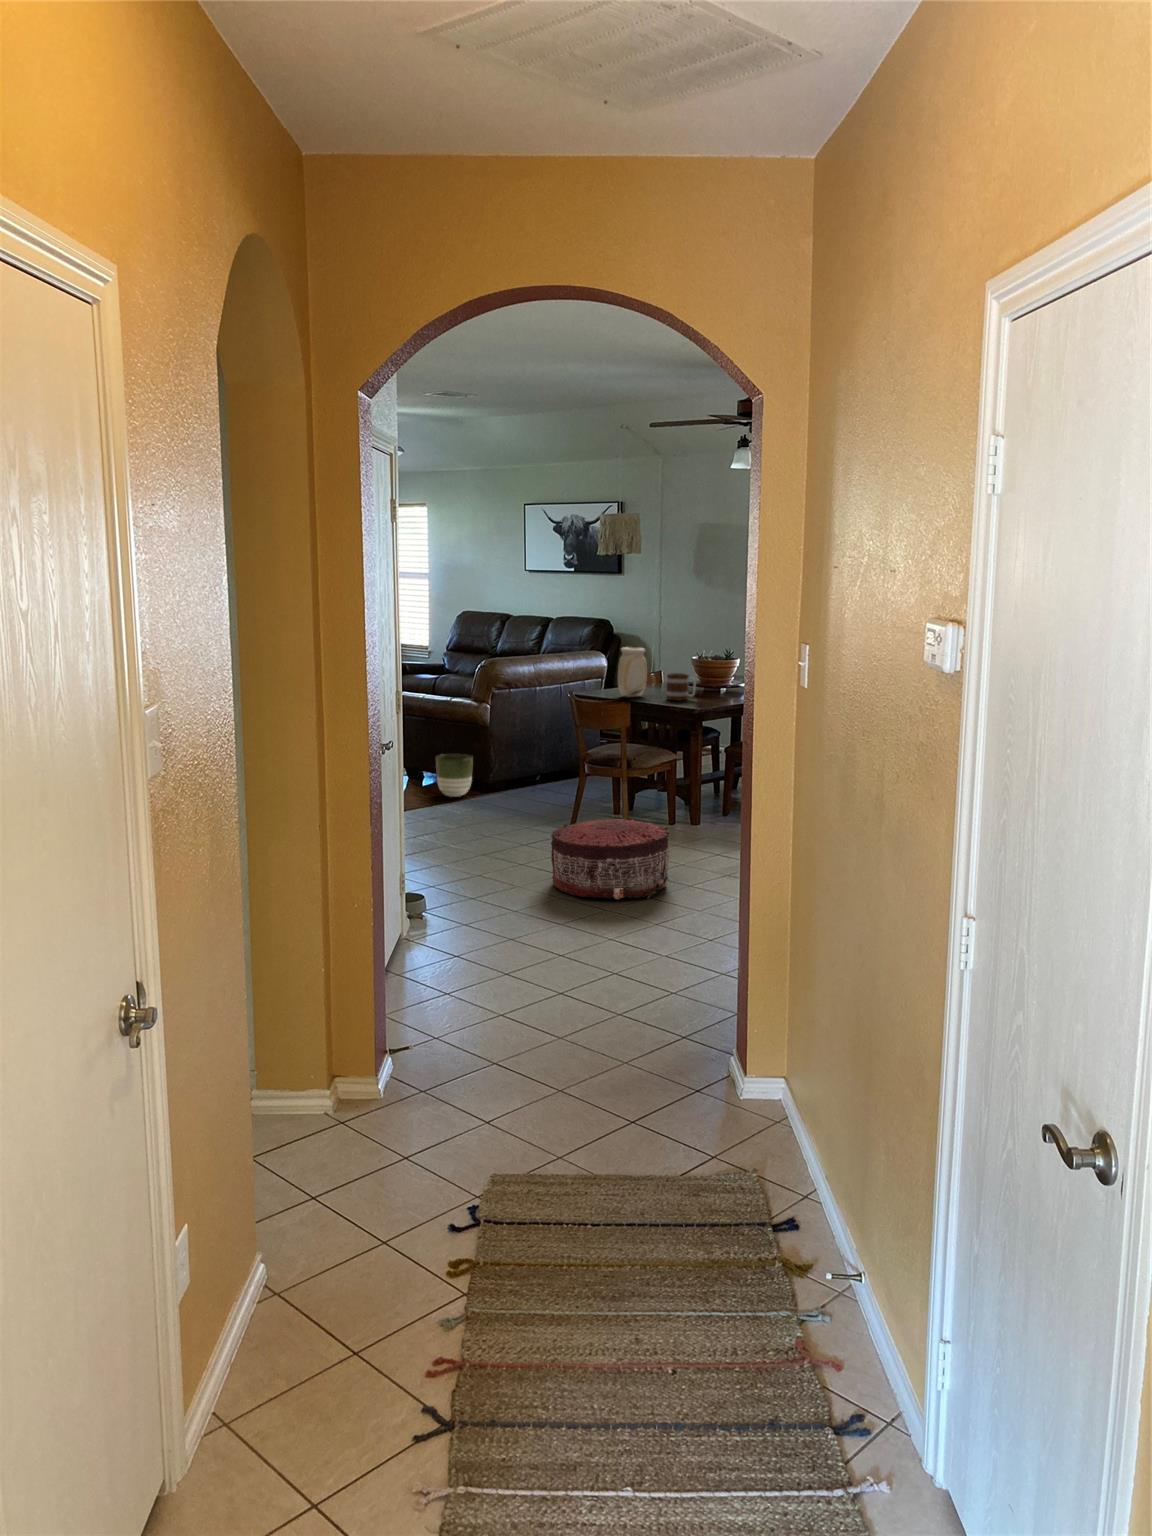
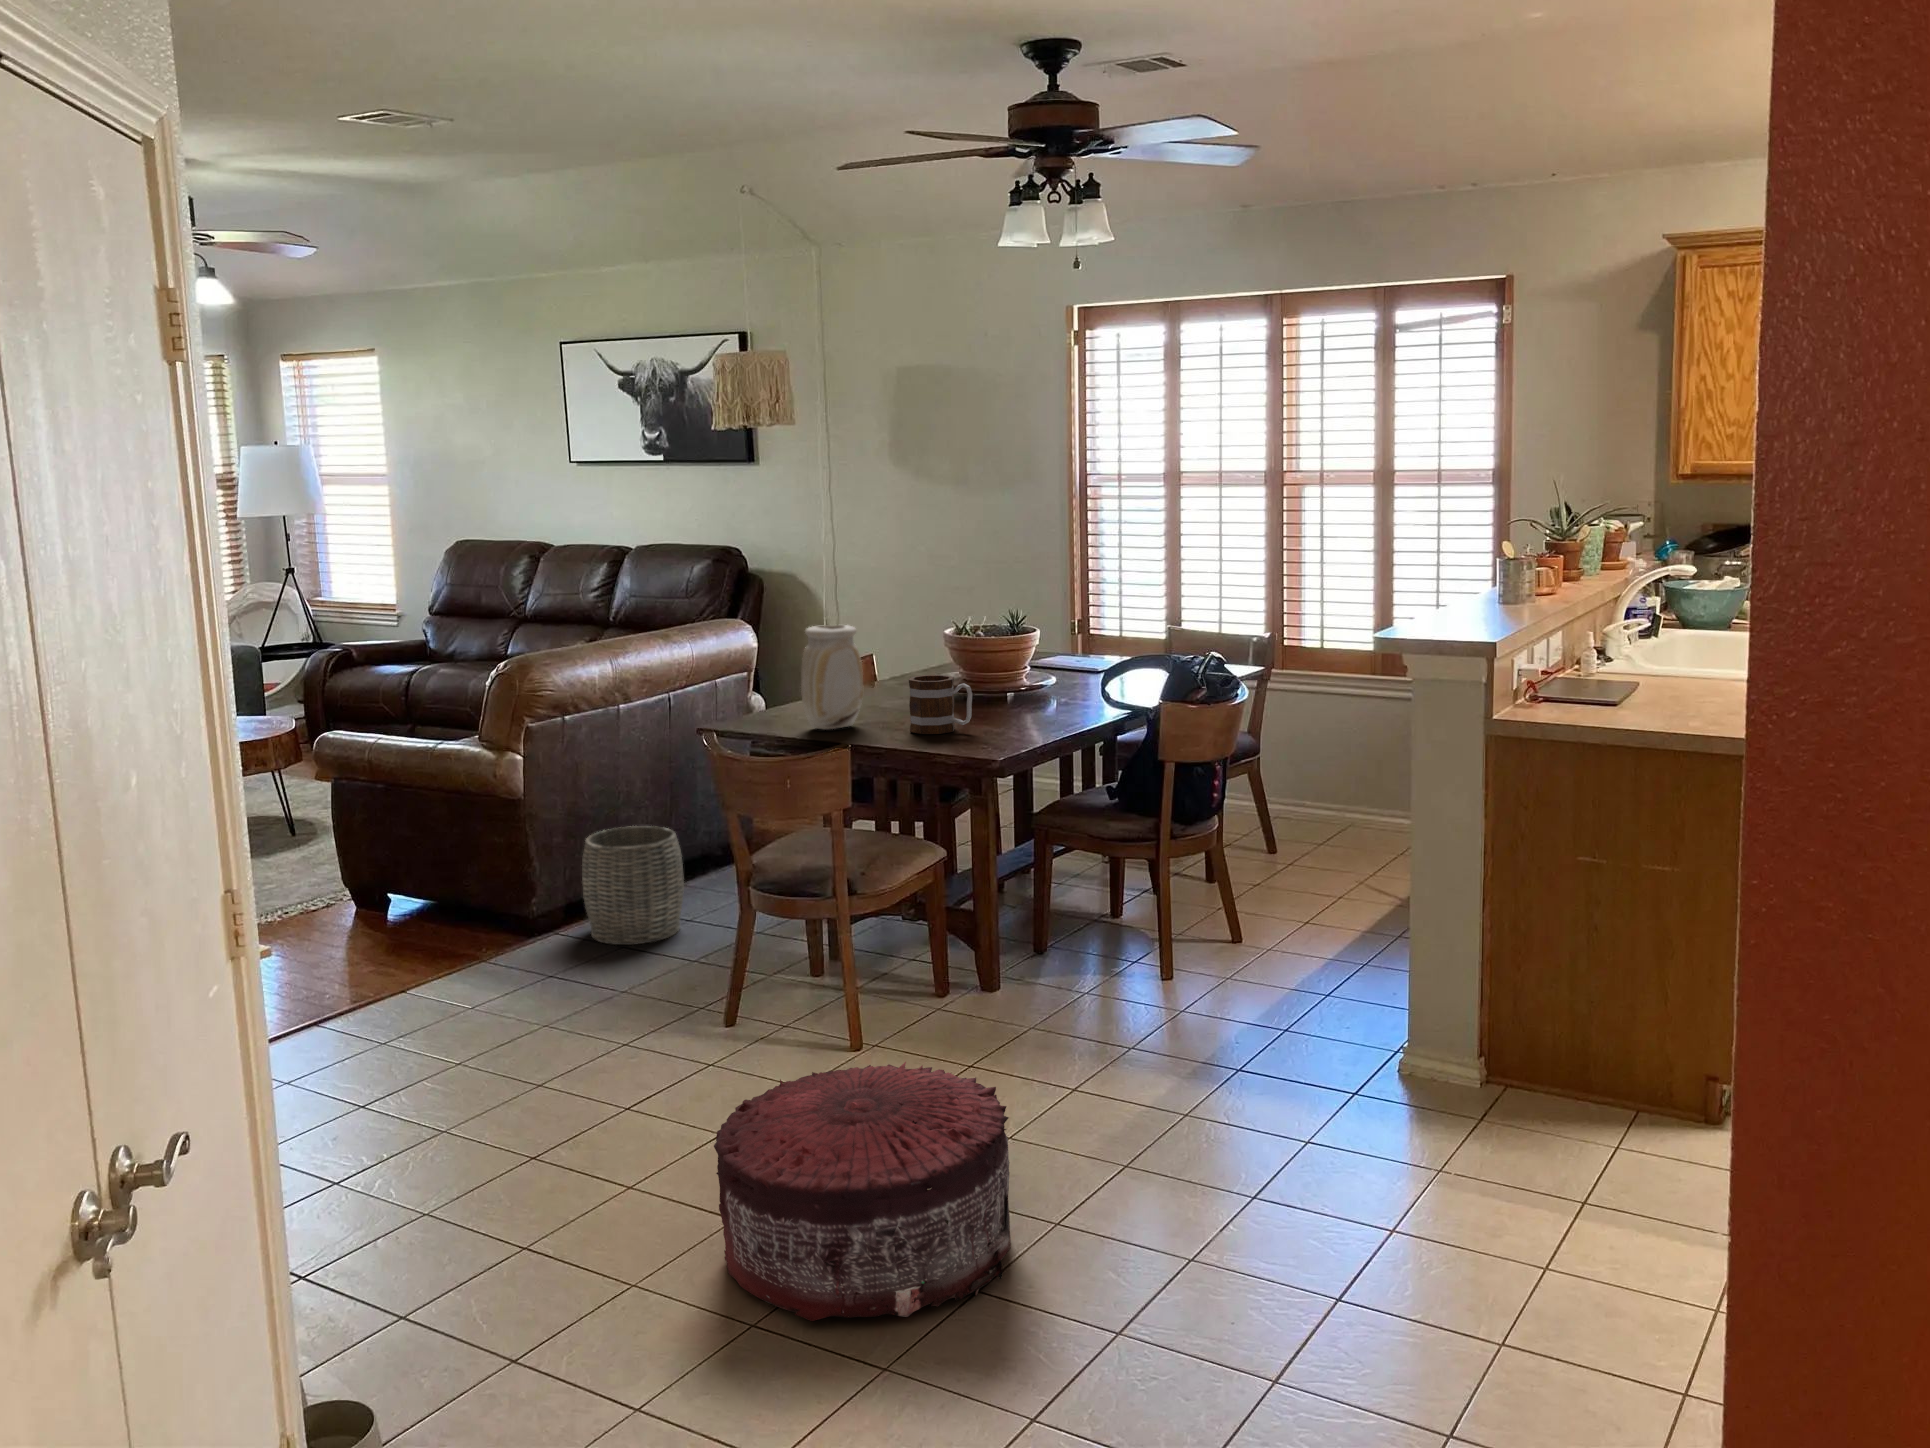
woven basket: none [513,746,560,799] -> present [582,826,684,945]
planter: present [436,754,473,797] -> none [412,860,494,956]

